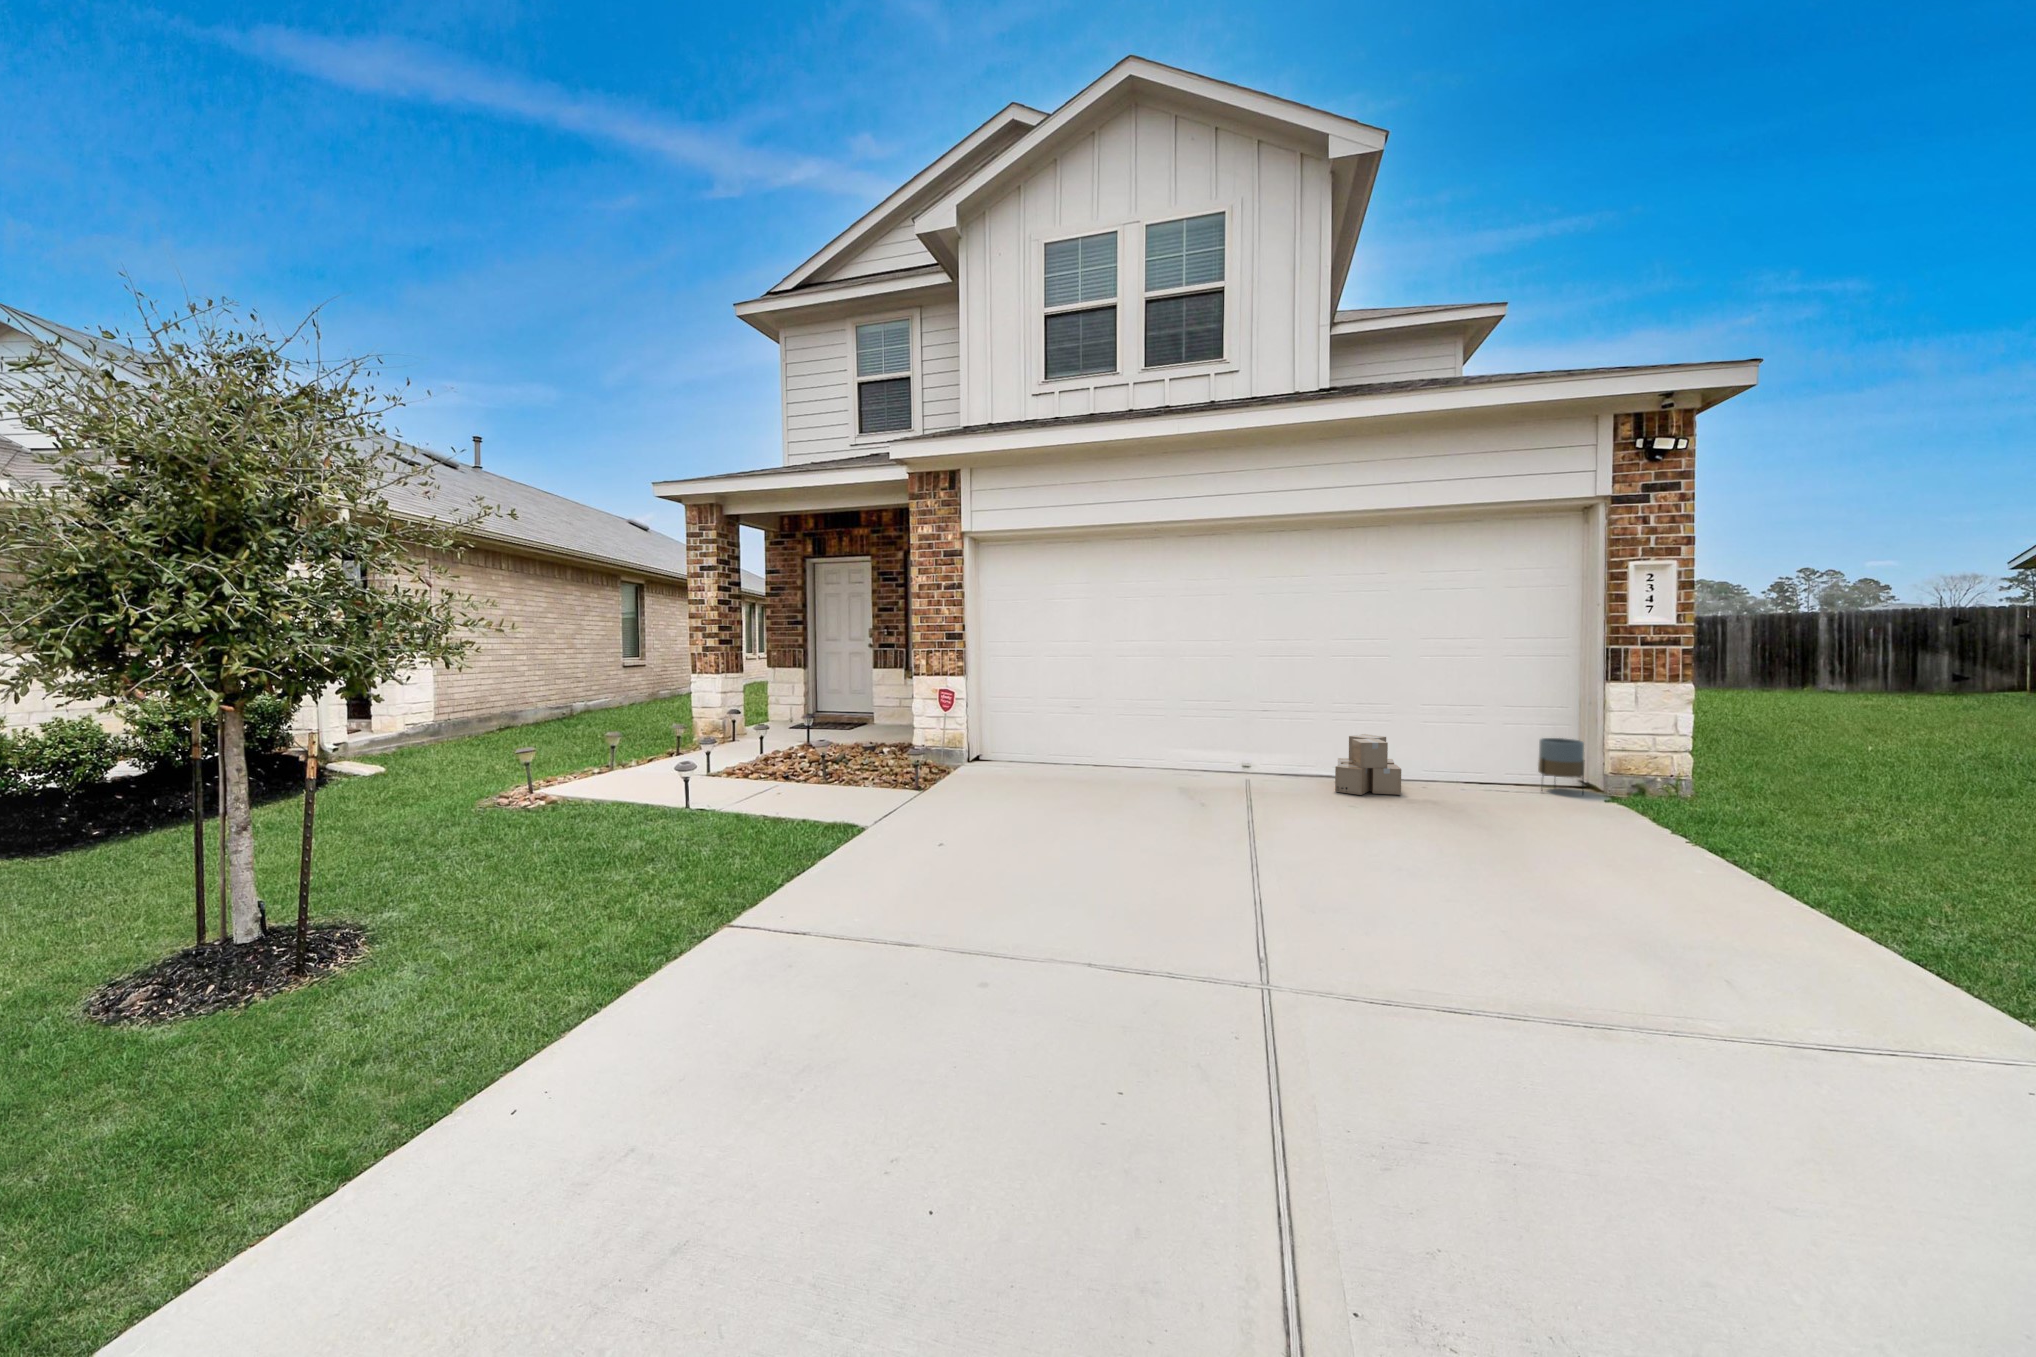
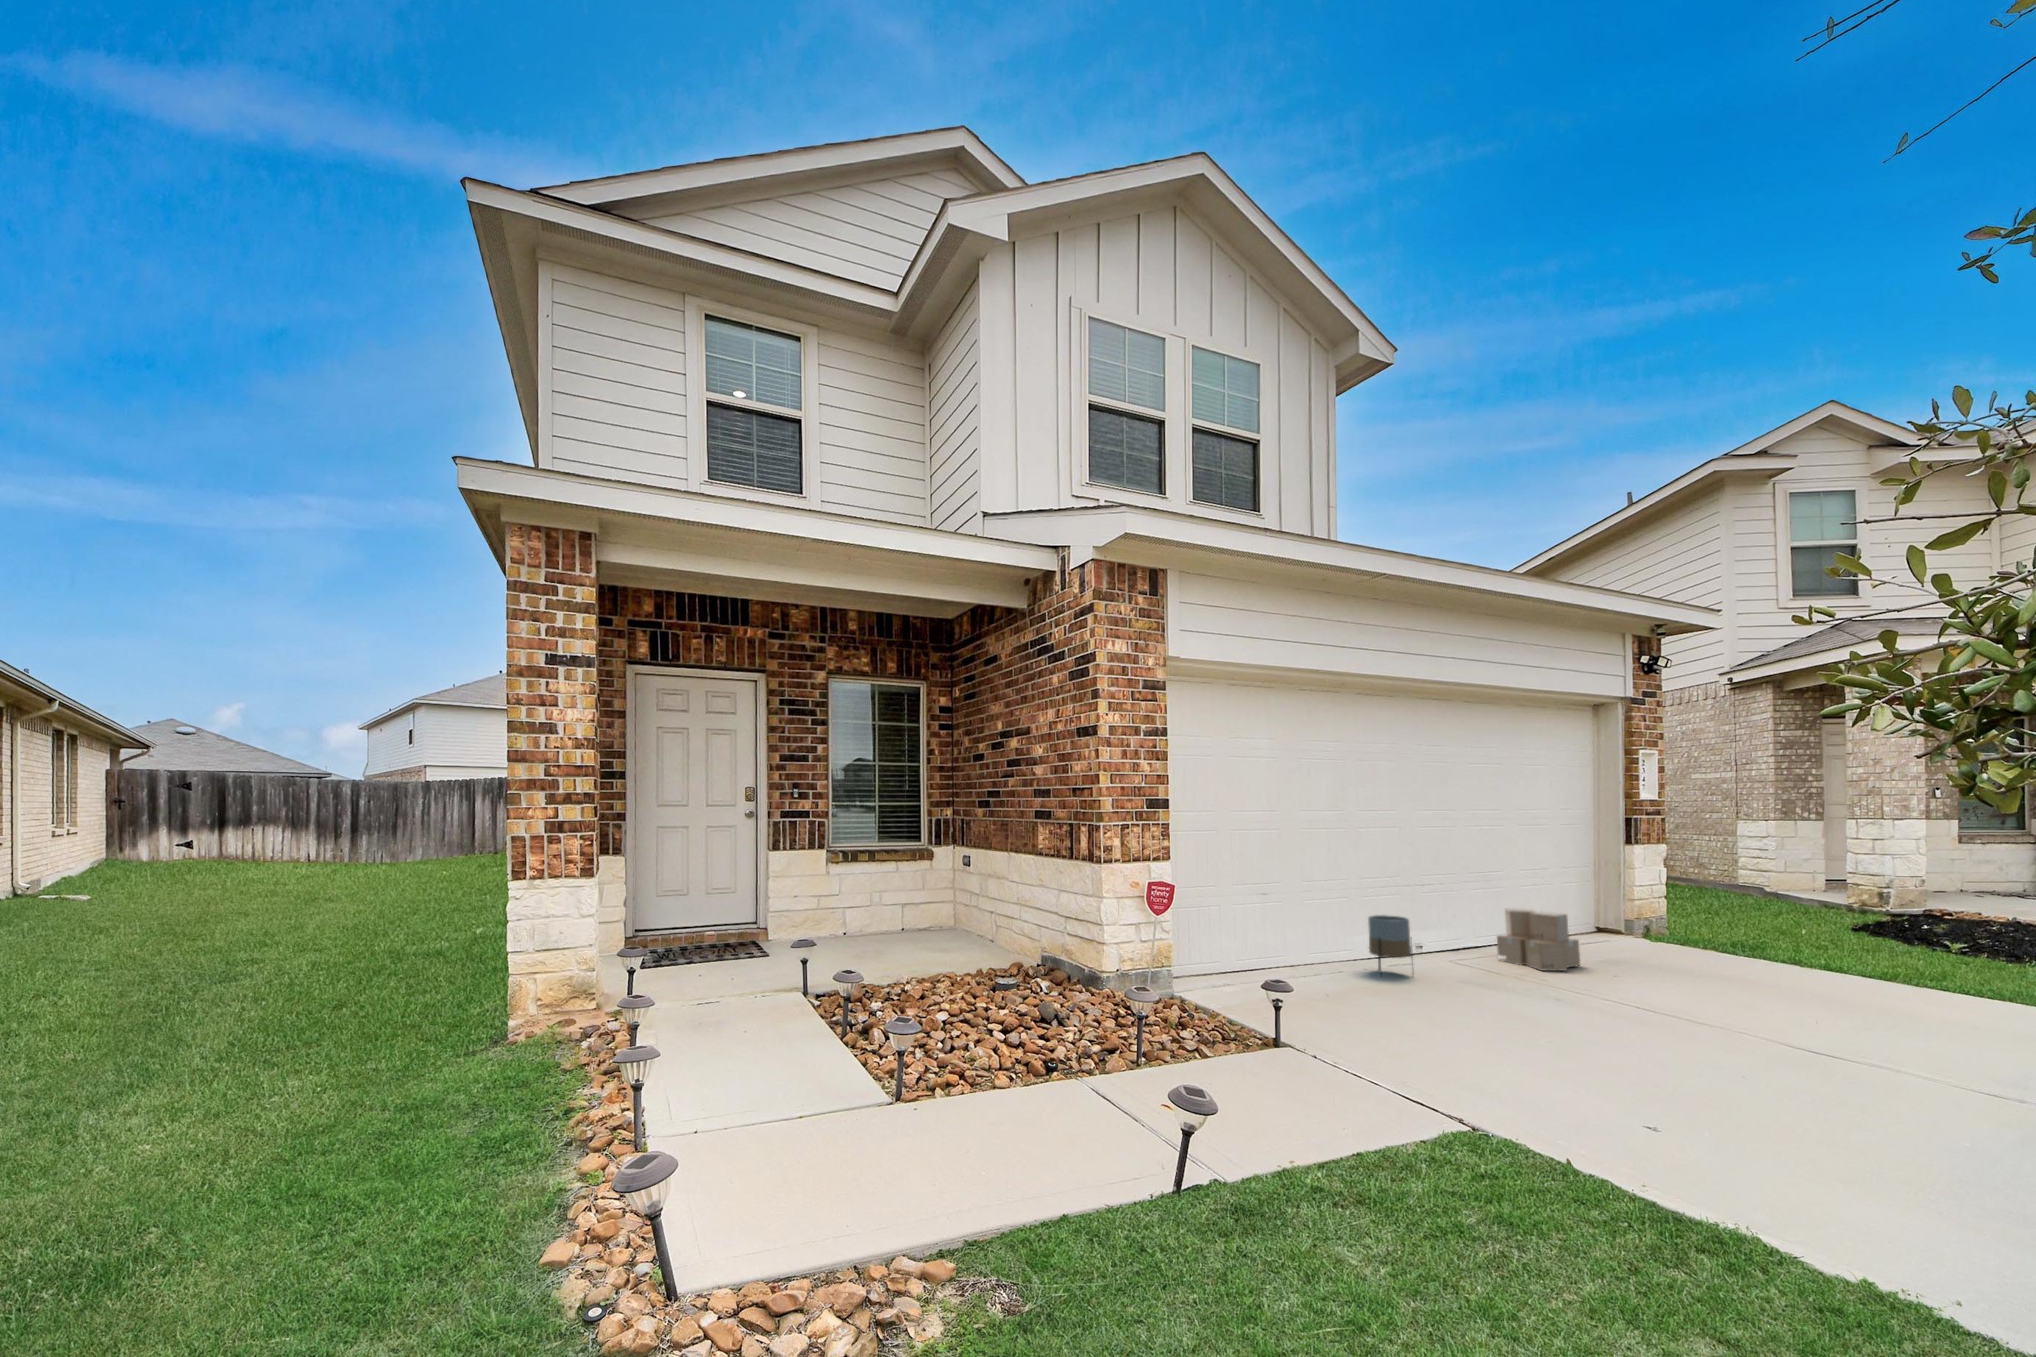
planter: present [1538,738,1584,791] -> present [1368,915,1414,975]

